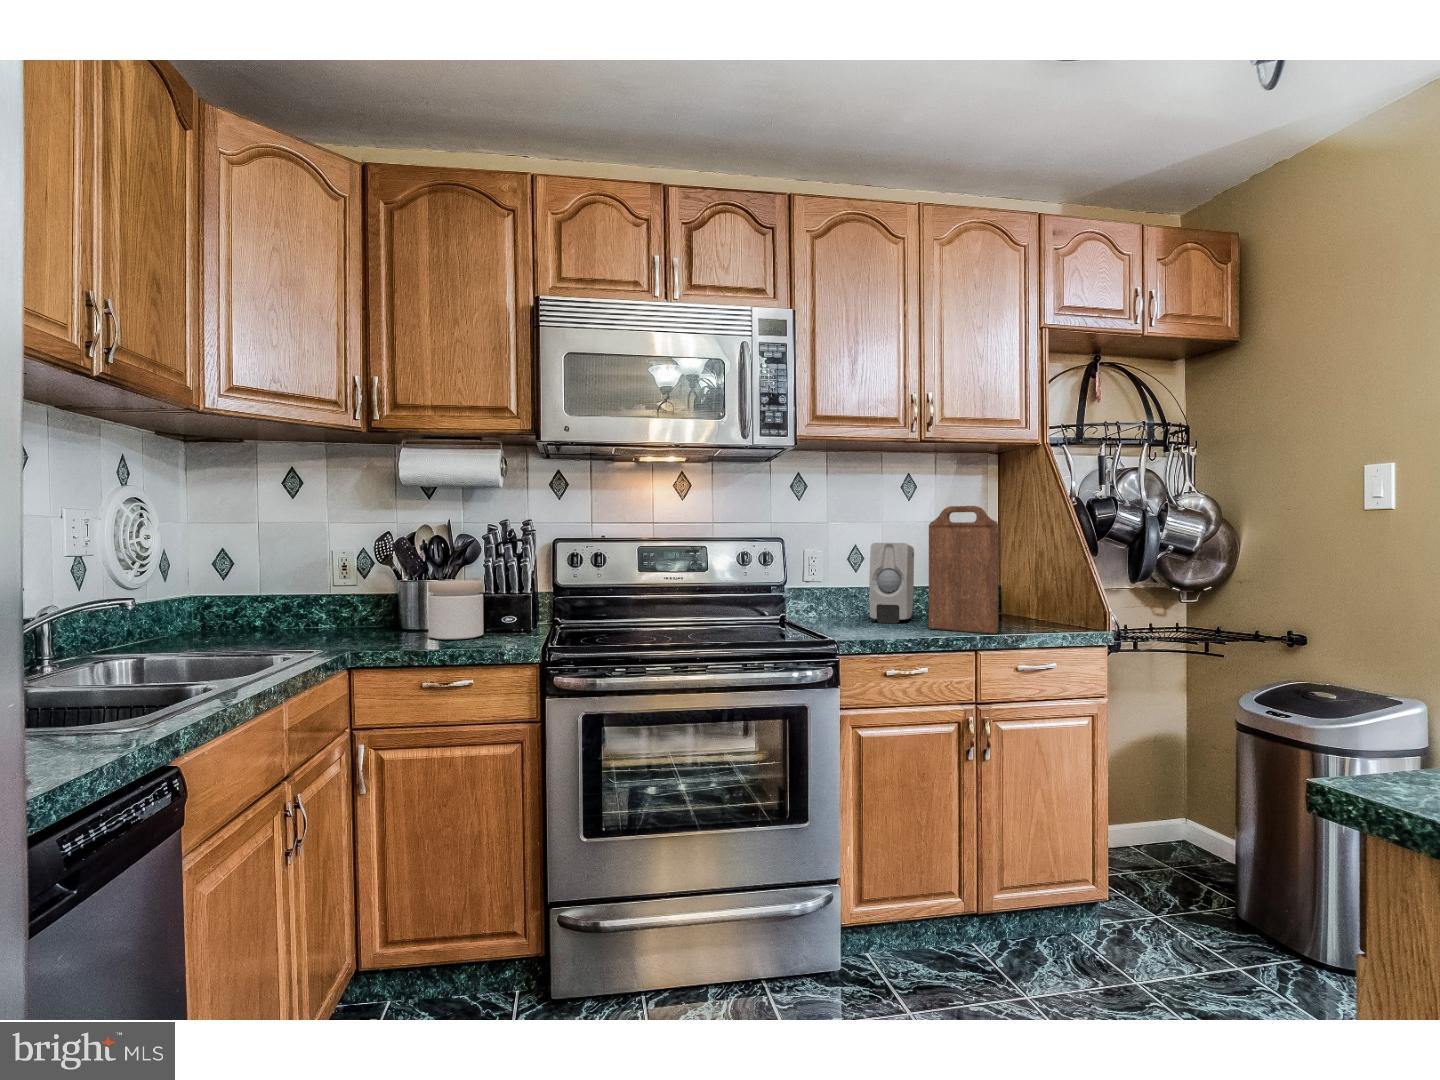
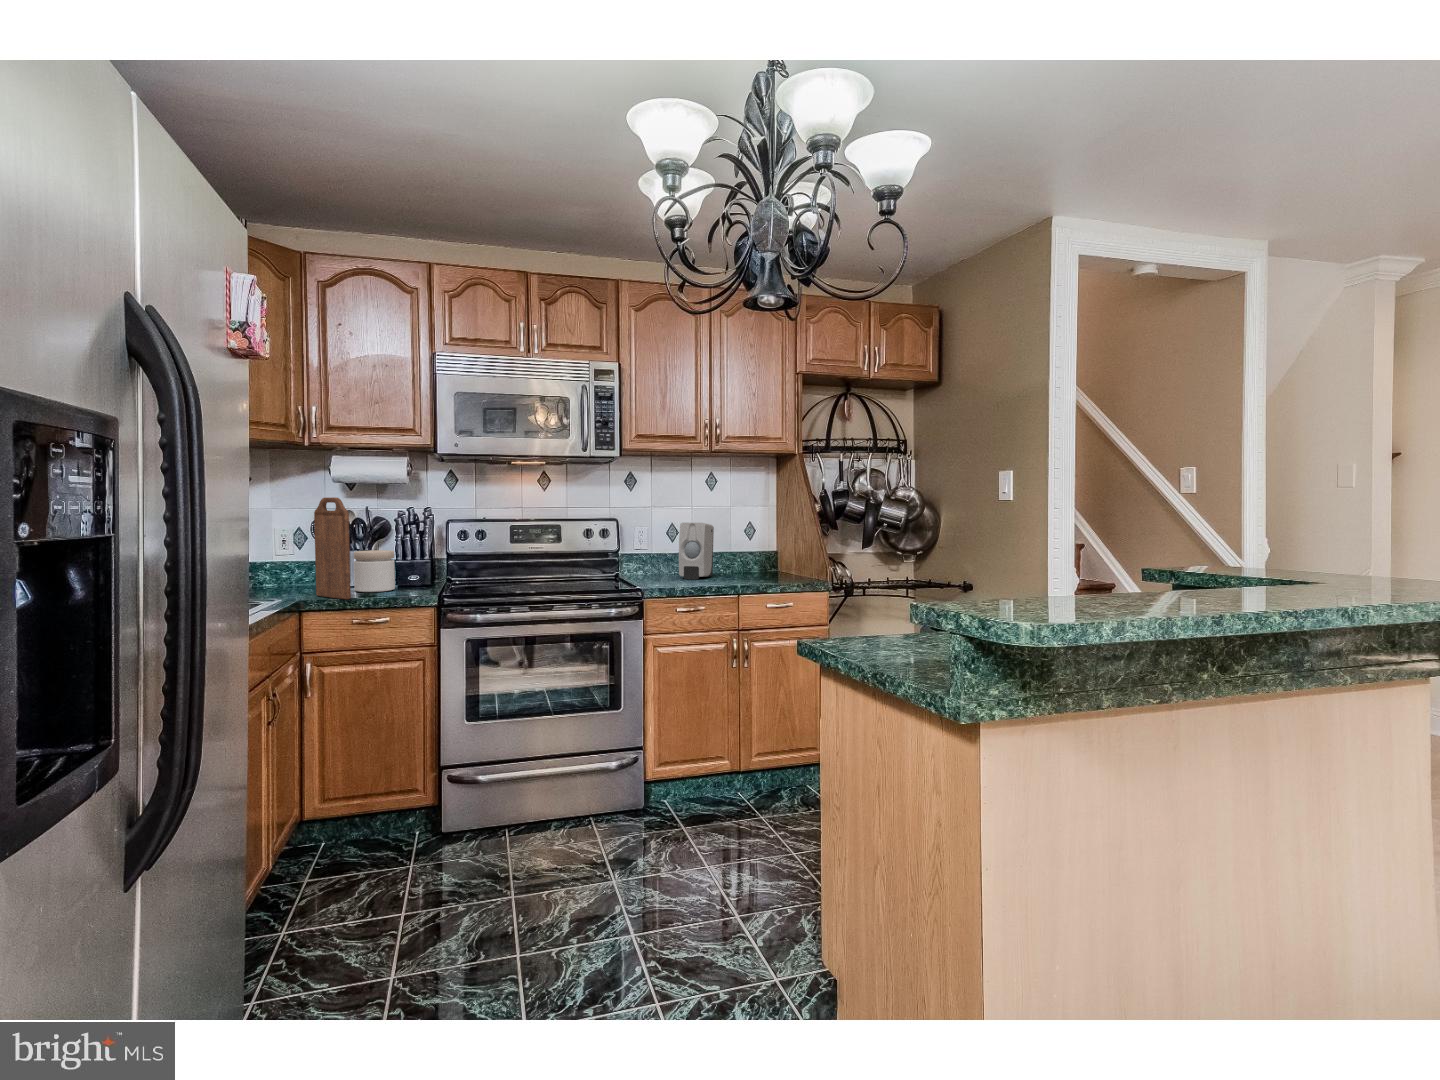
cutting board: present [929,506,999,634] -> present [314,497,351,599]

